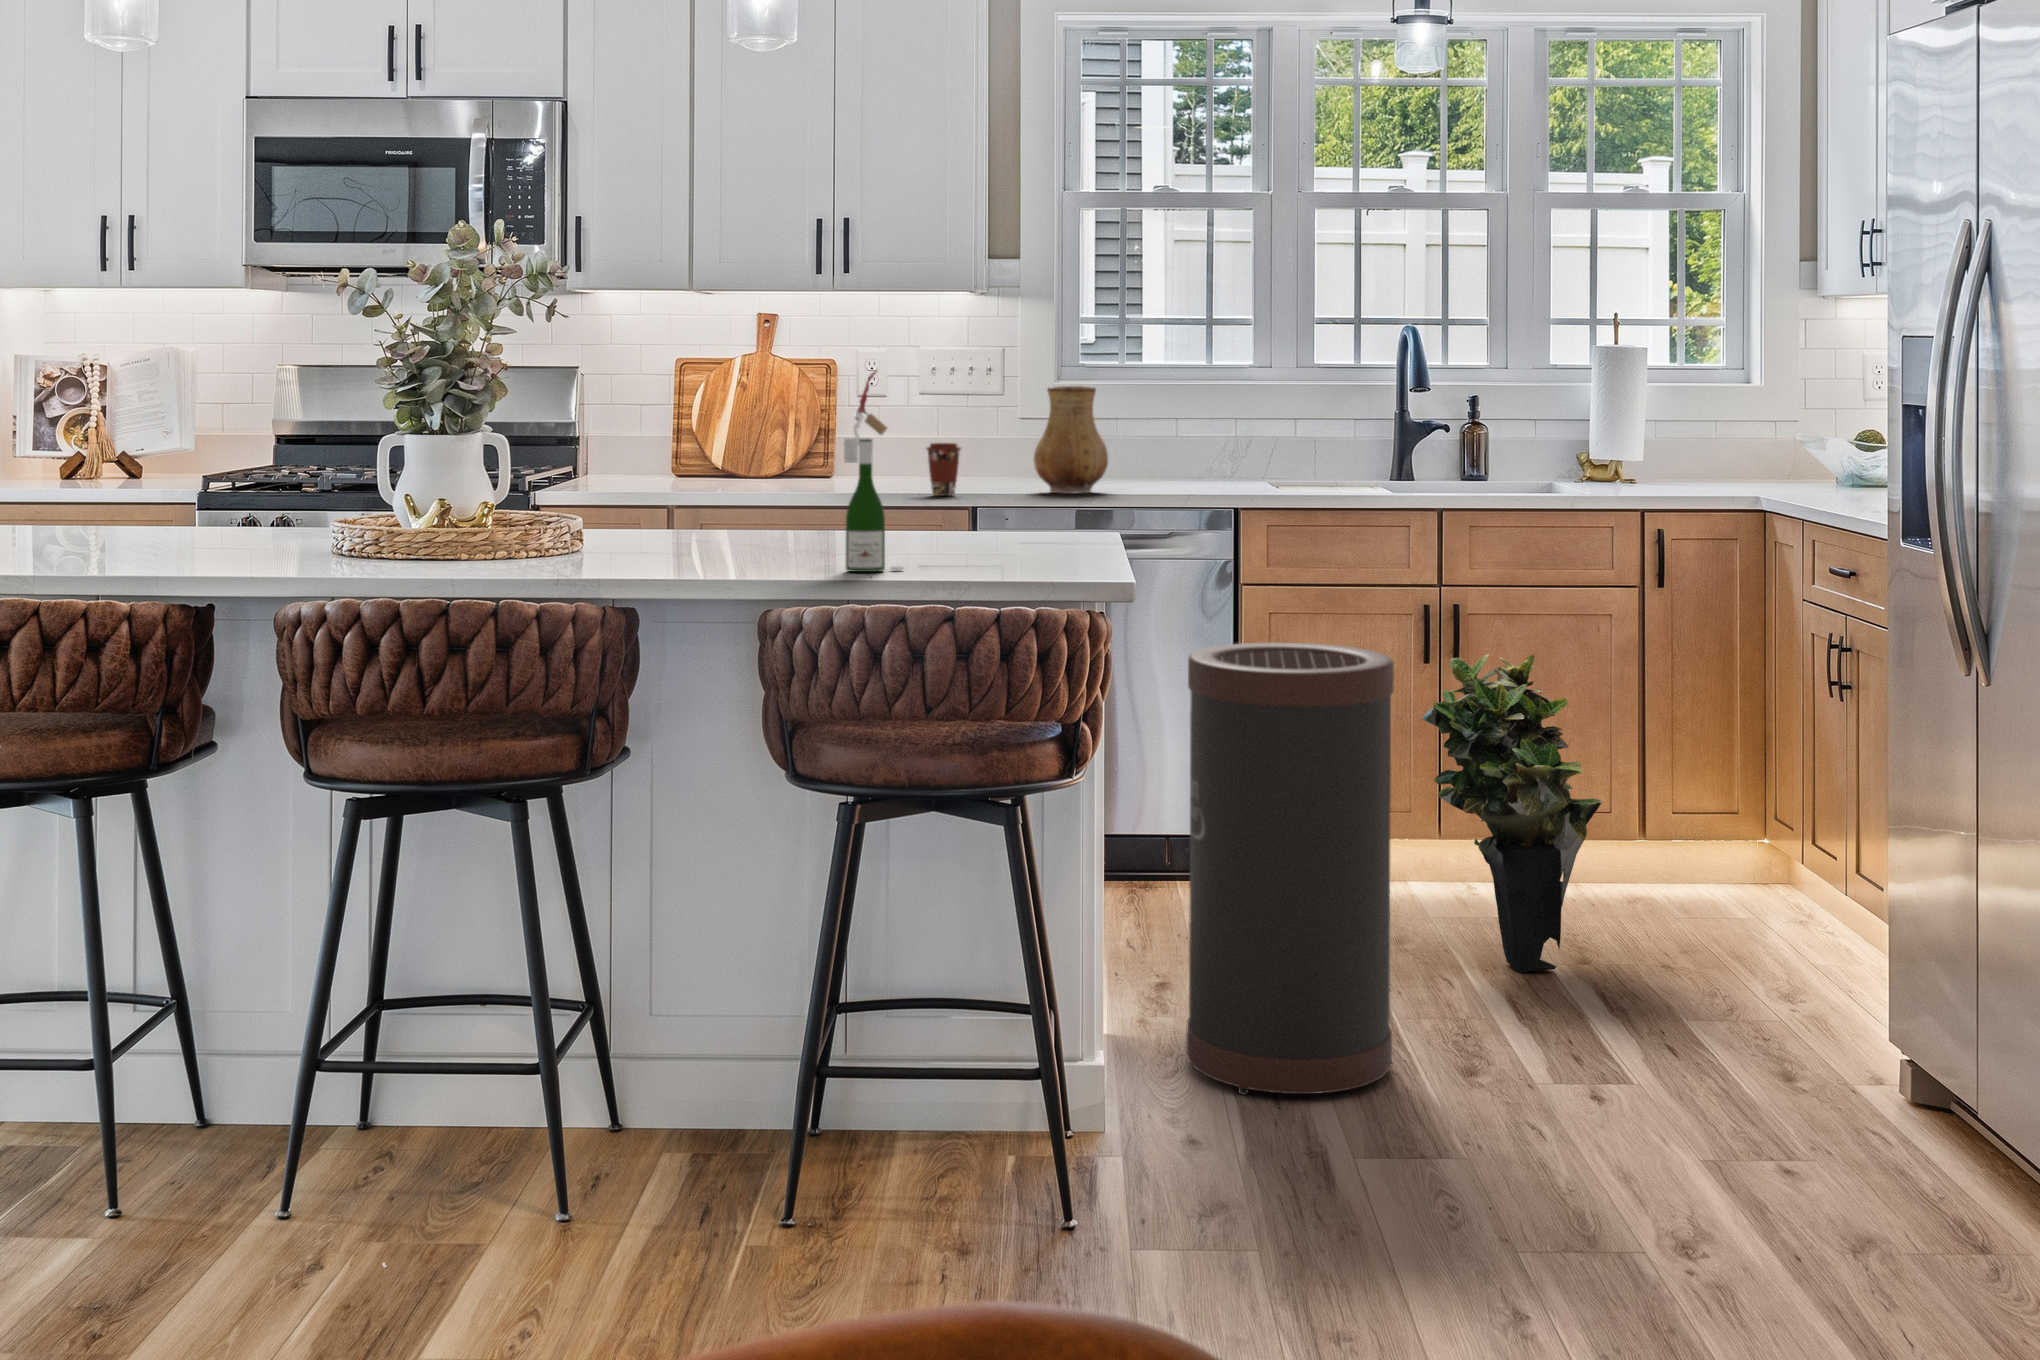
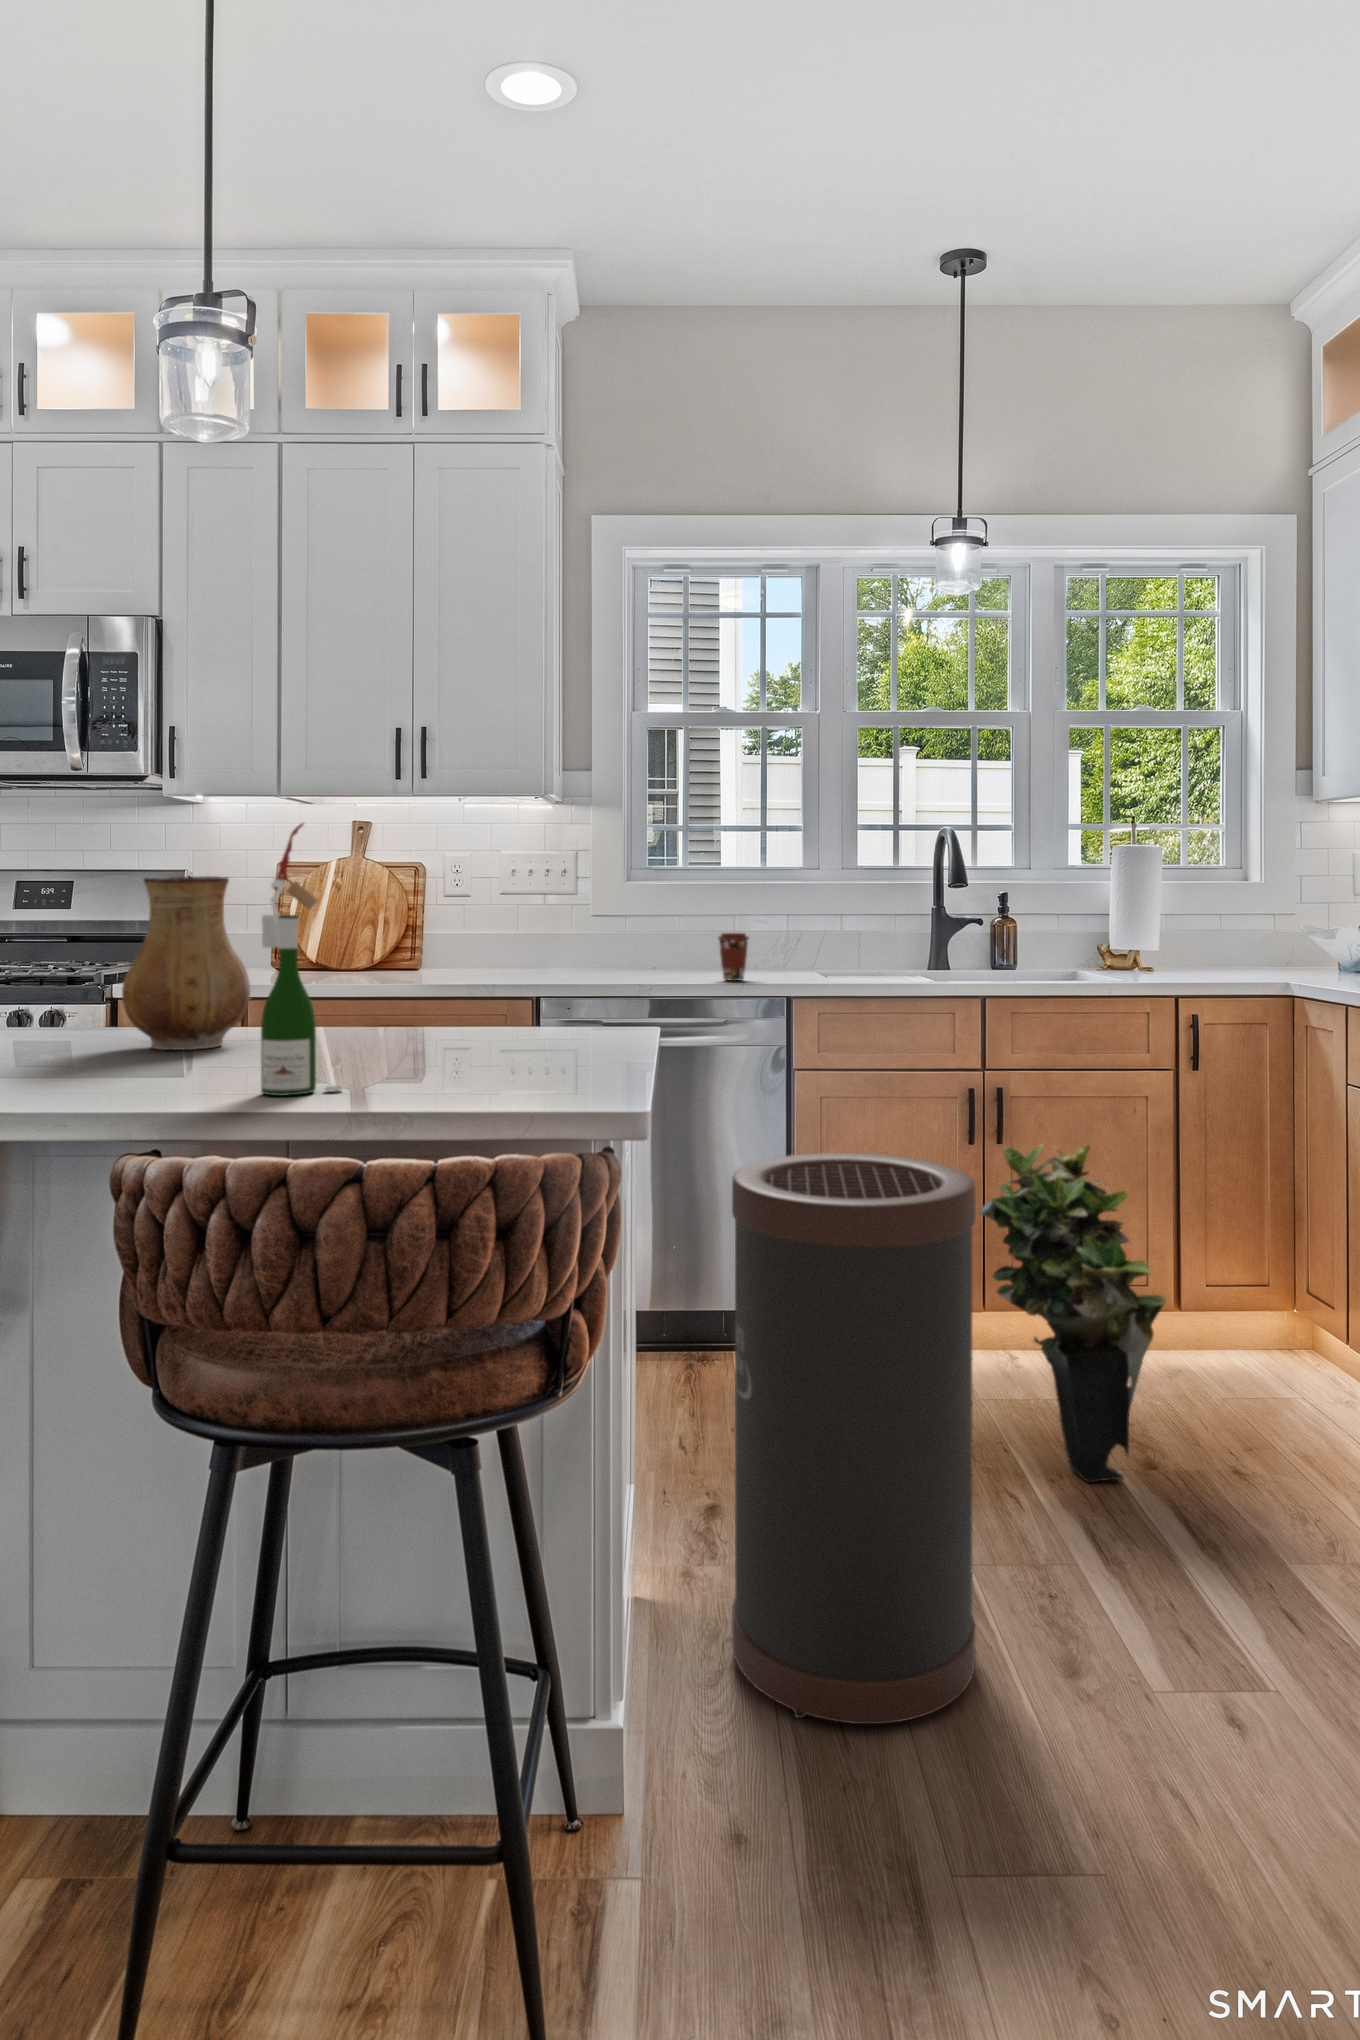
ceramic pitcher: present [1034,386,1108,494] -> present [122,876,250,1050]
coffee cup: present [927,443,961,496] -> present [719,933,749,981]

